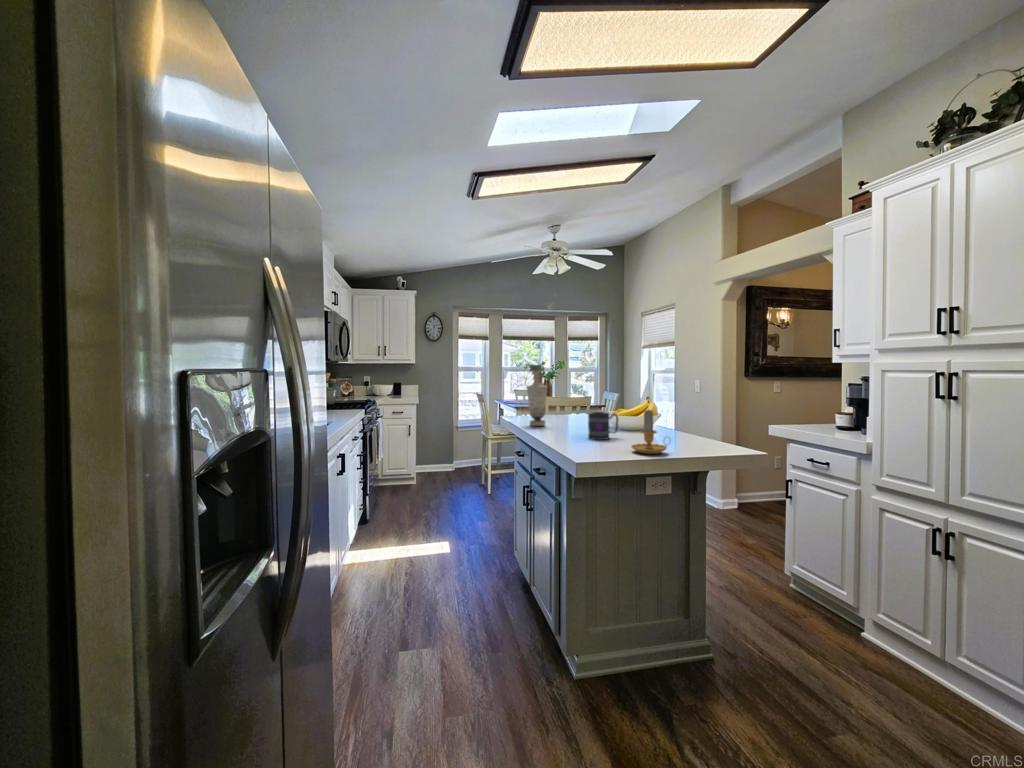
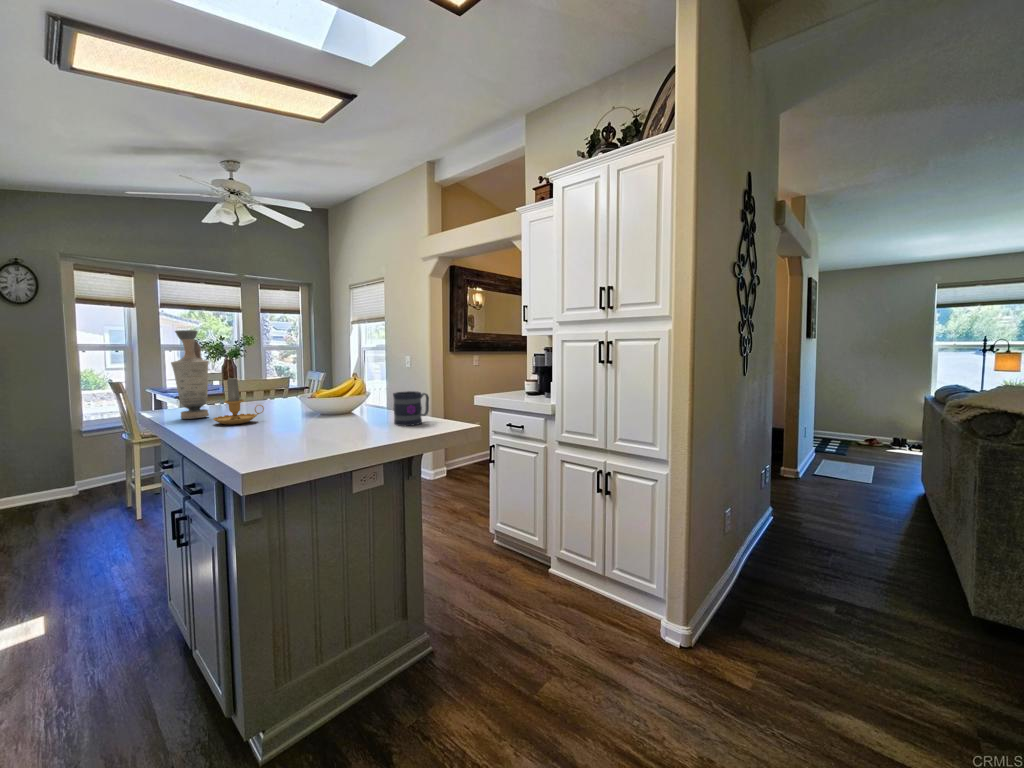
candle: present [631,410,670,454] -> present [213,378,264,425]
mug: present [588,412,618,440] -> present [393,391,429,426]

